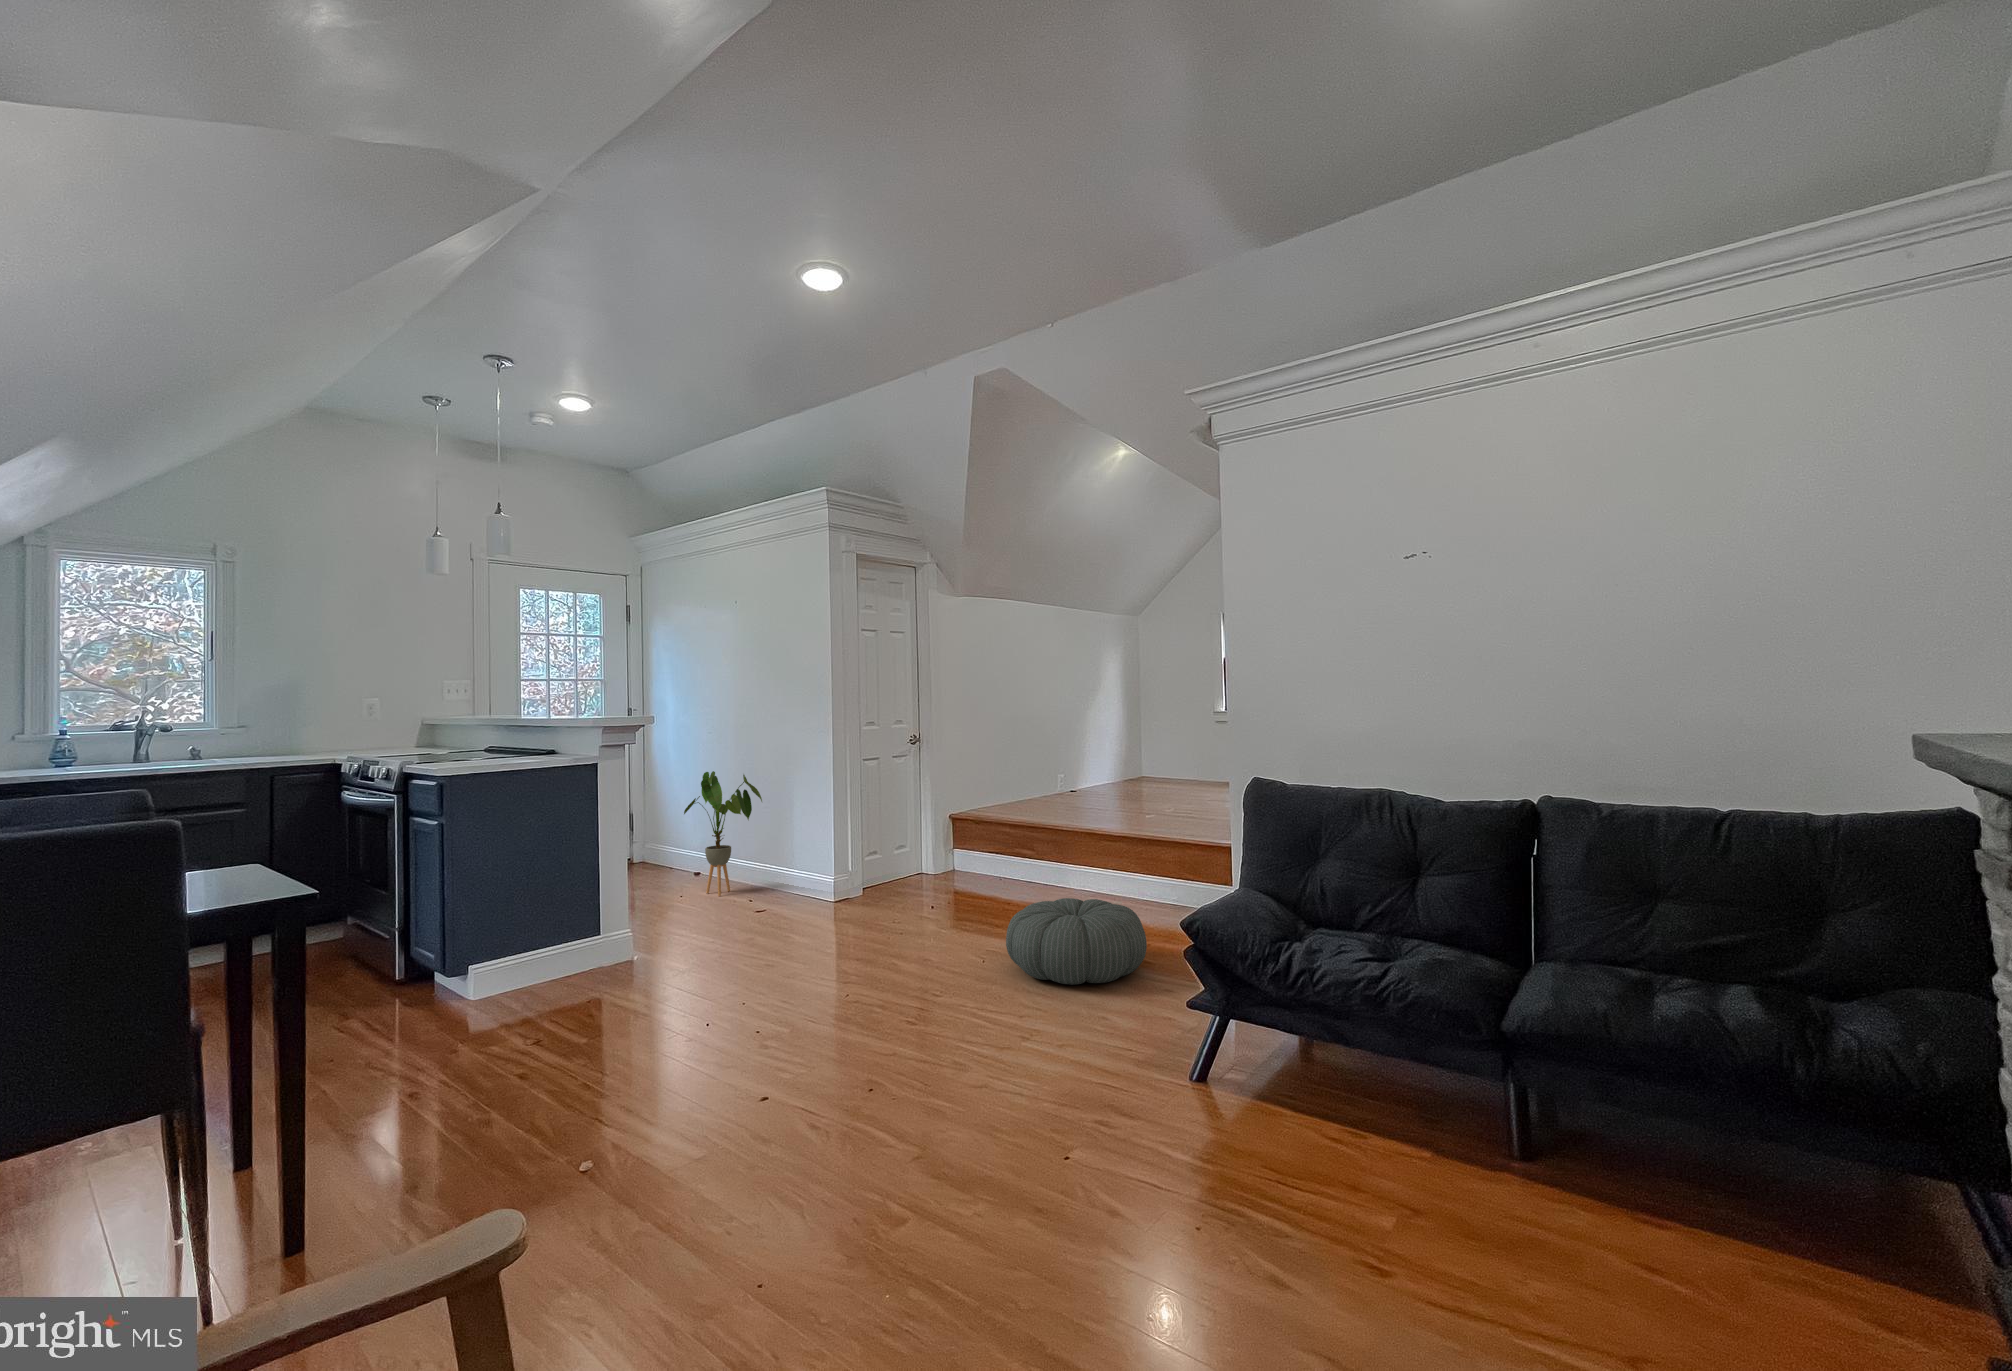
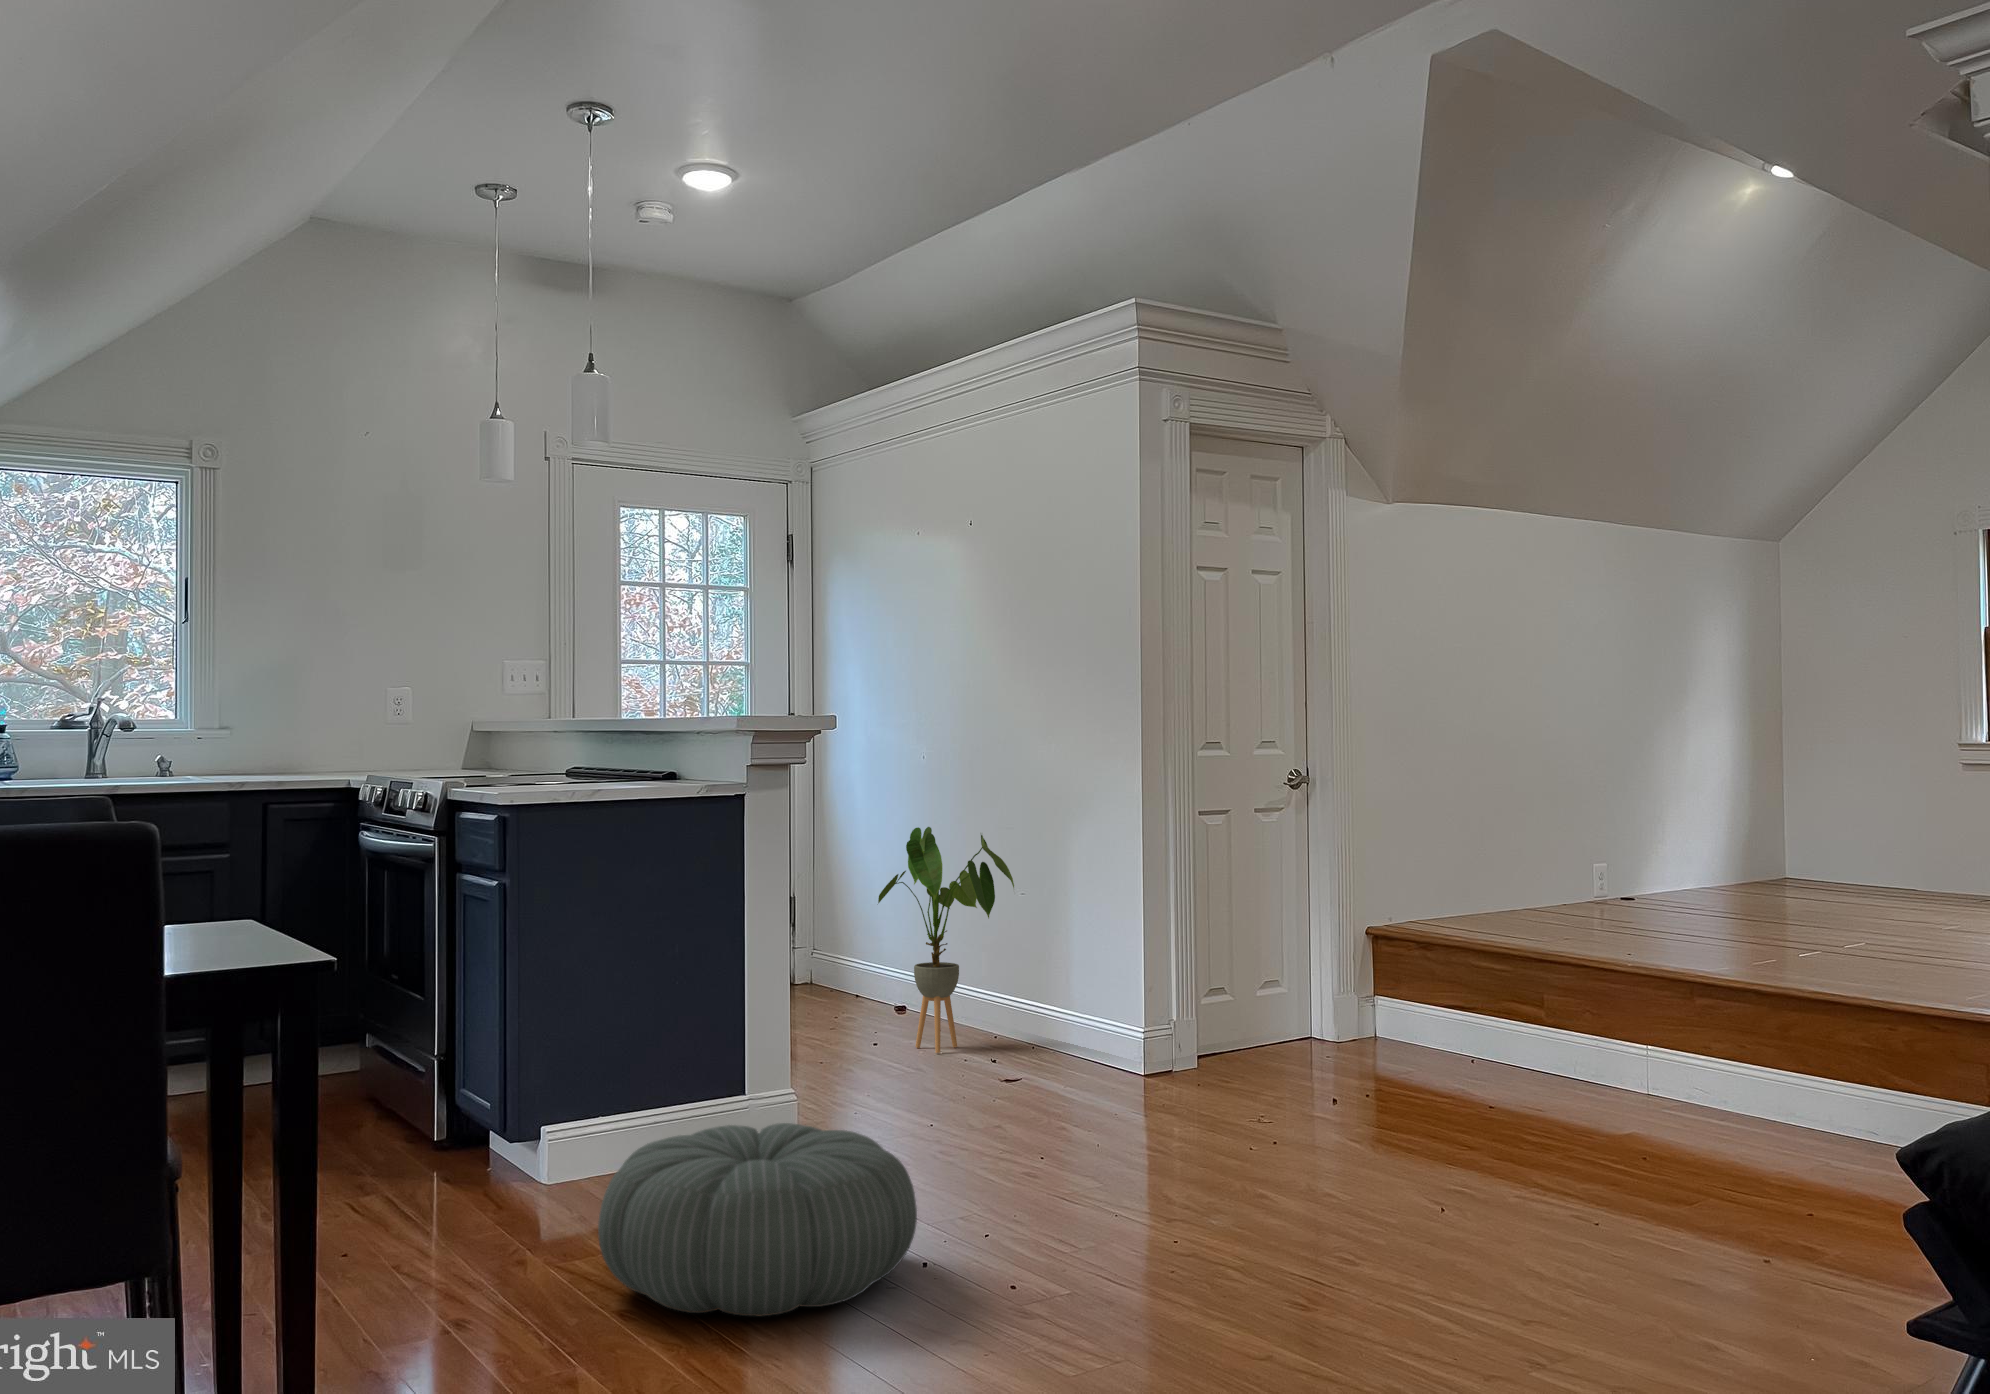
pouf: present [1006,898,1147,985] -> present [598,1123,917,1316]

